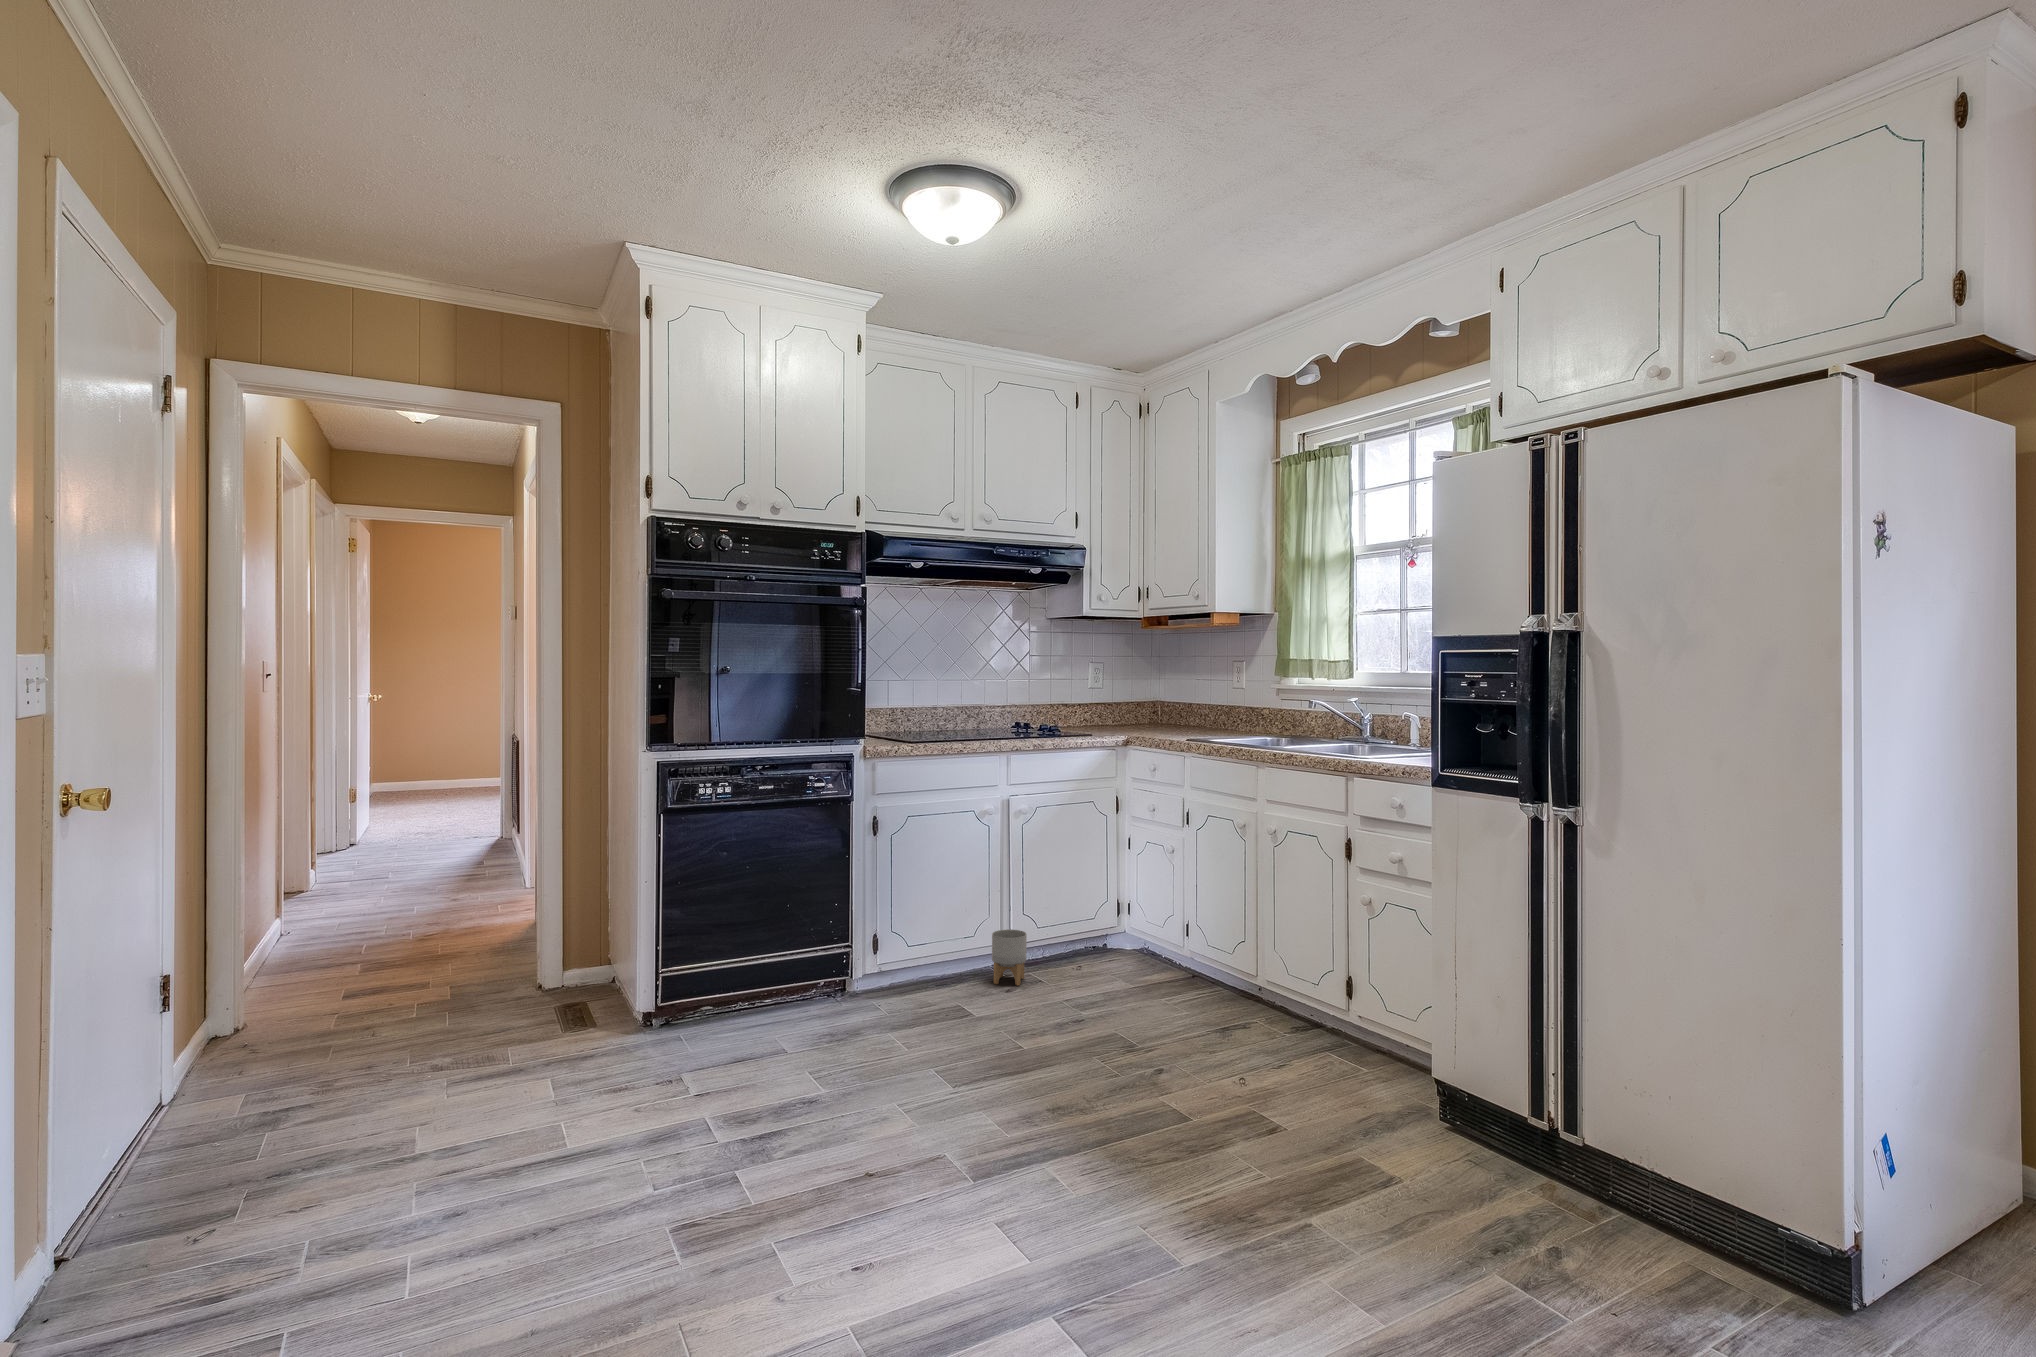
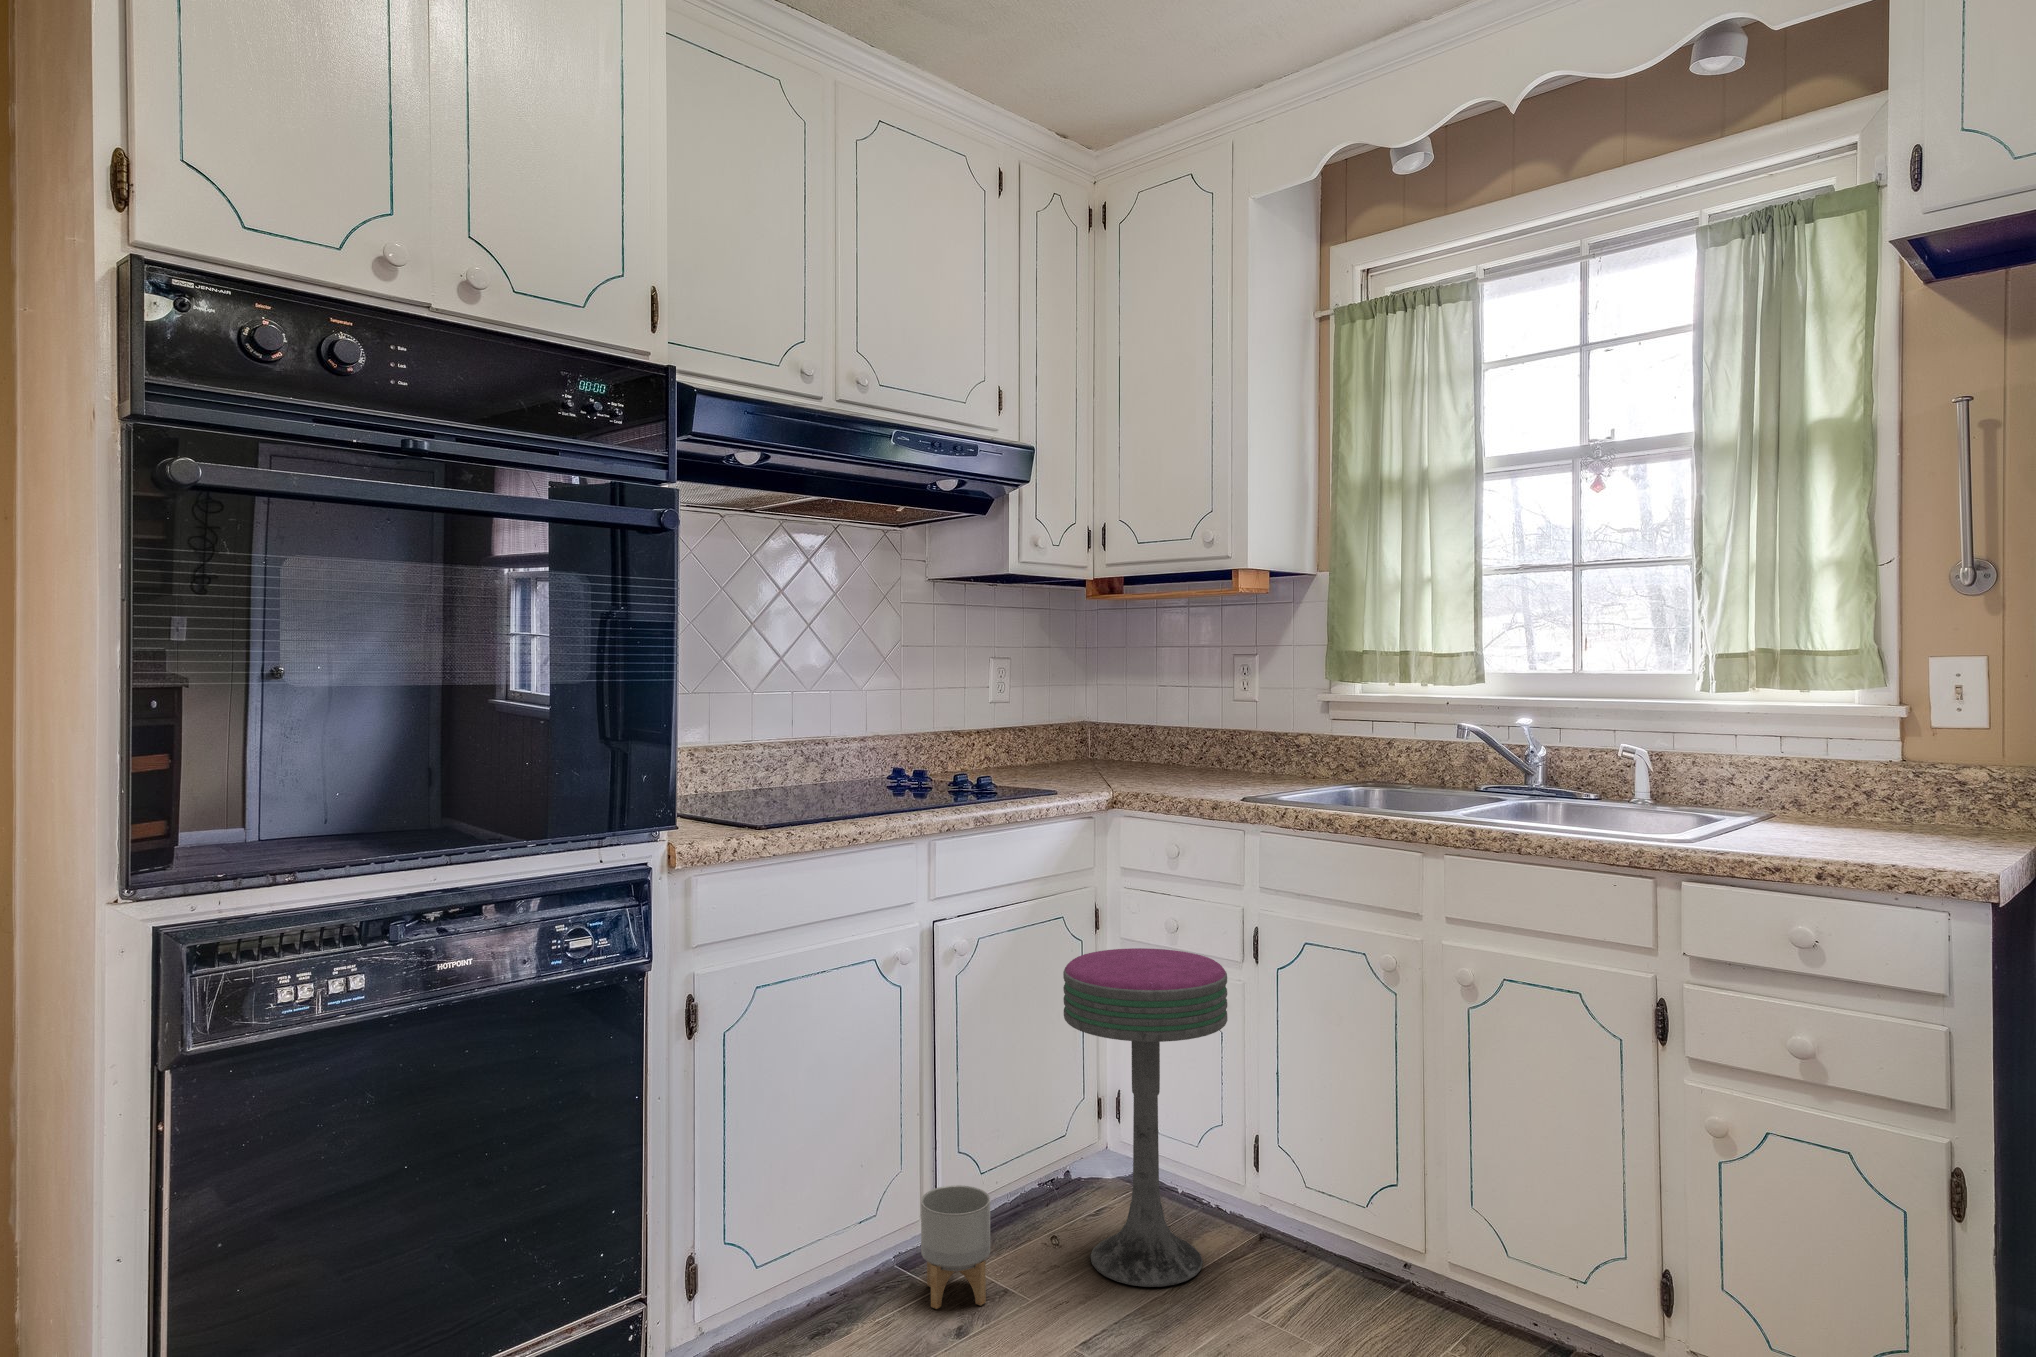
bar stool: none [1071,820,1157,990] -> present [1063,948,1227,1287]

